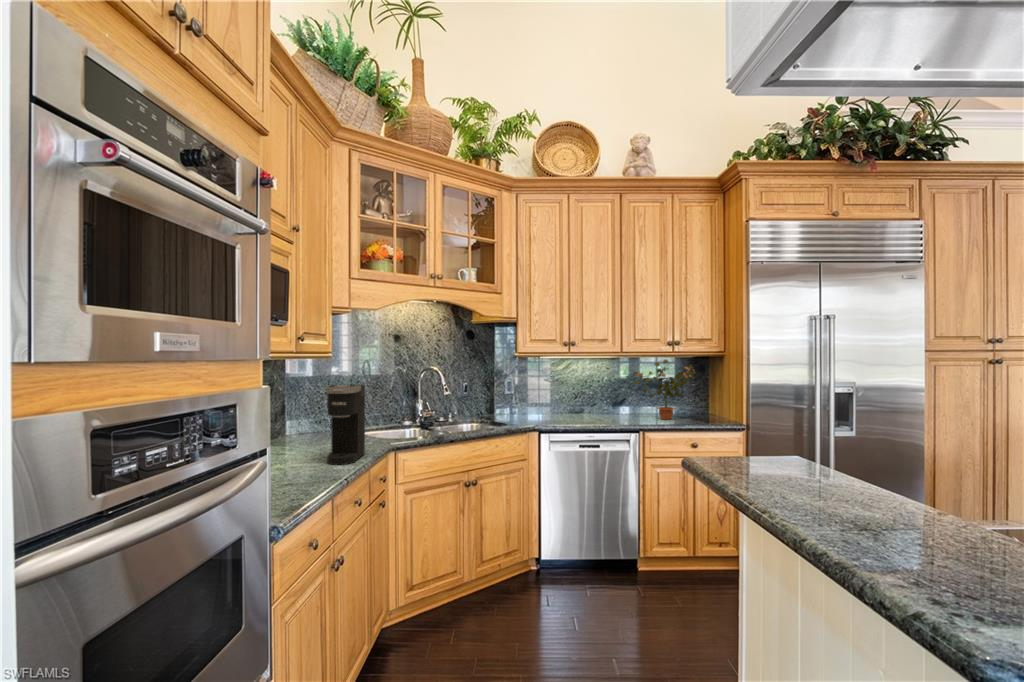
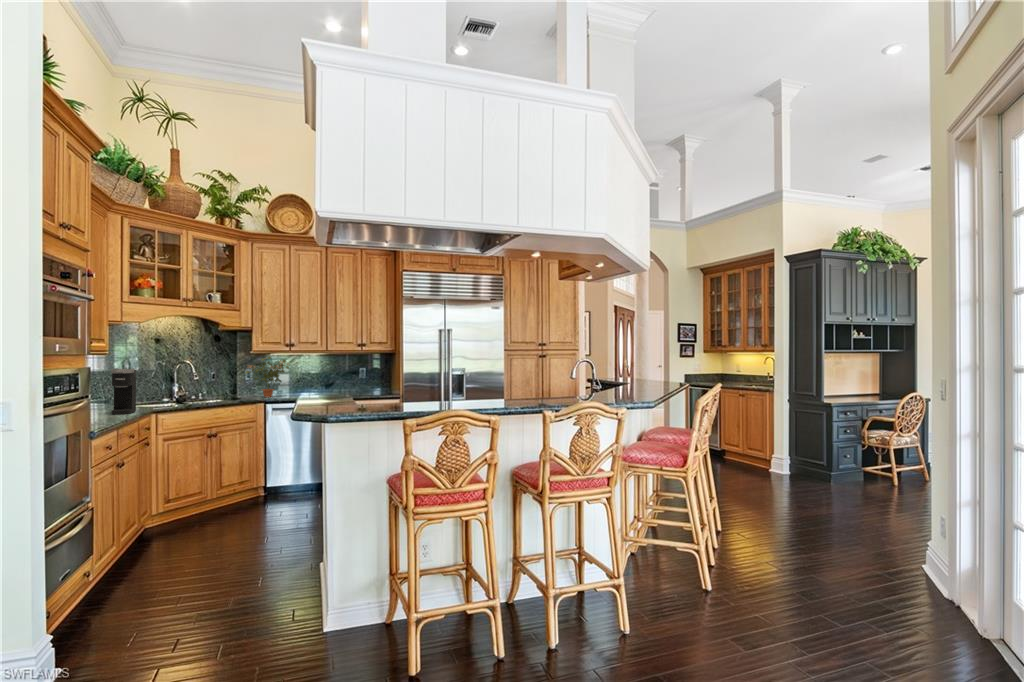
potted plant: present [634,360,695,420] -> present [246,356,289,397]

